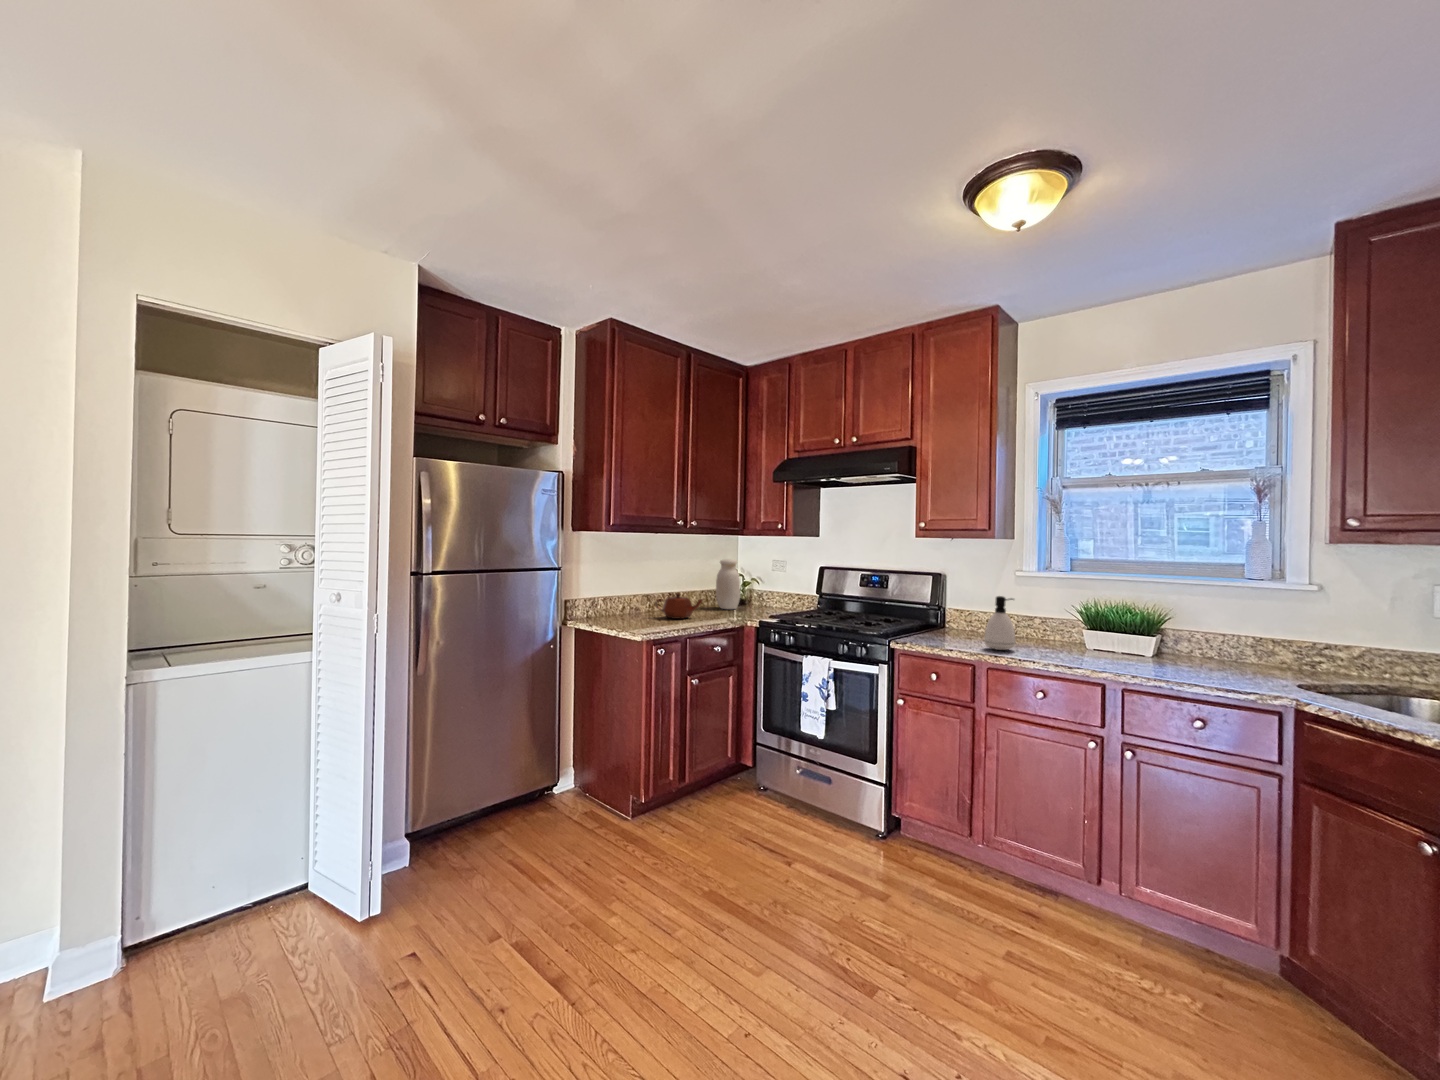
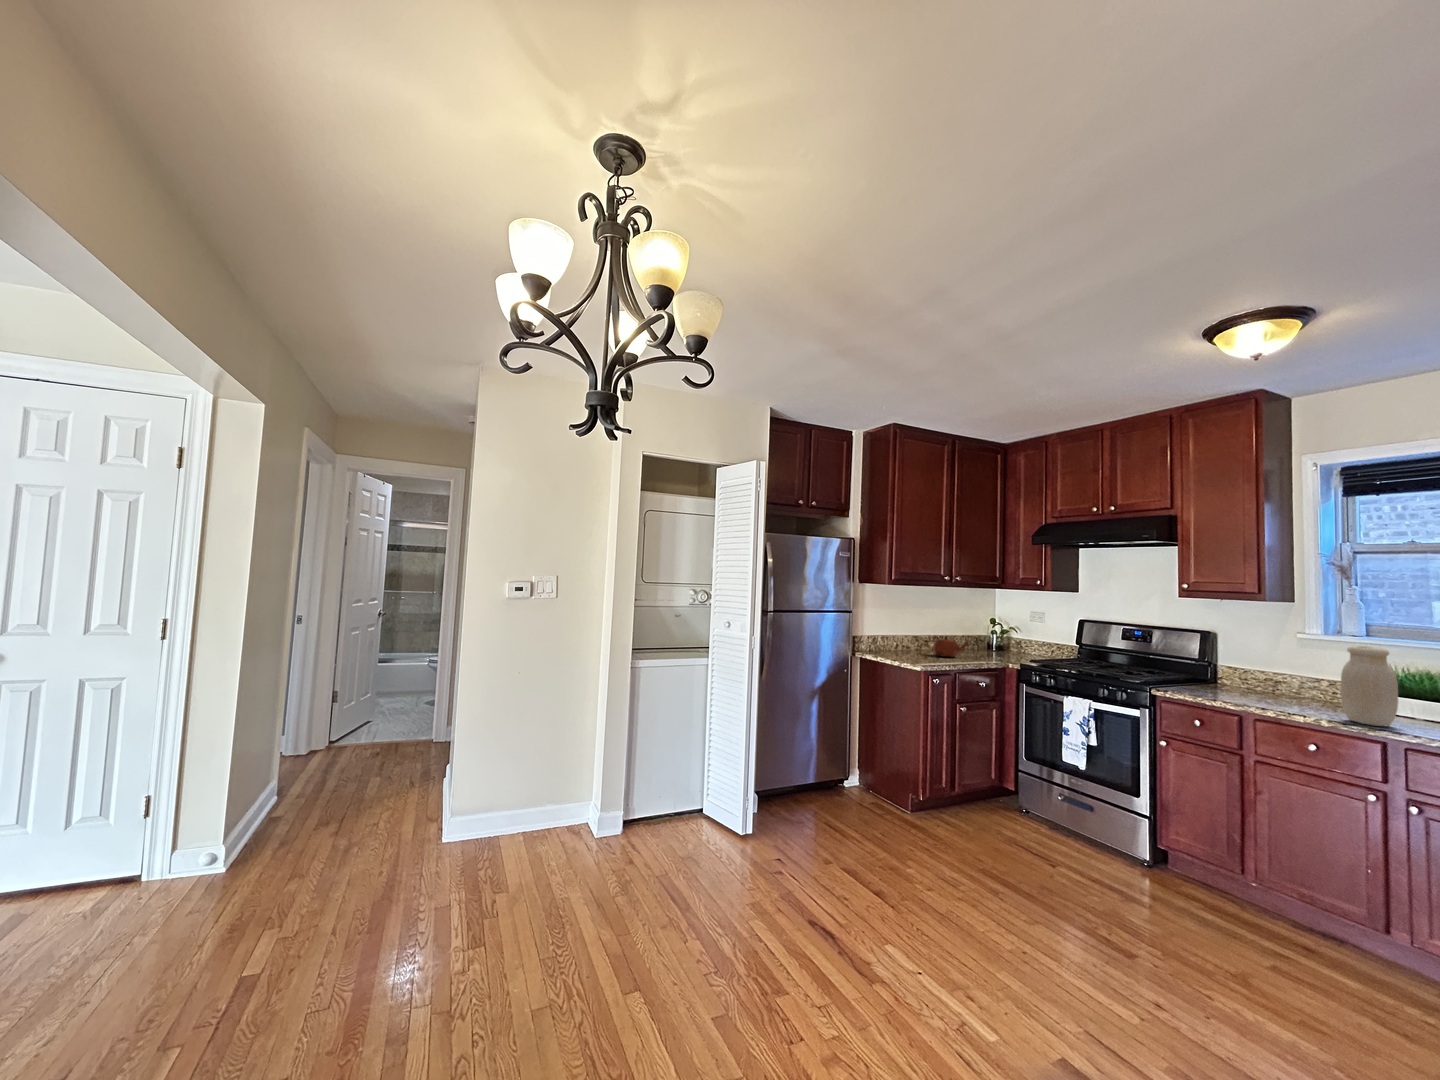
jar: present [716,559,740,609] -> present [1341,646,1398,726]
soap dispenser: present [984,596,1015,650] -> none [1253,654,1288,704]

